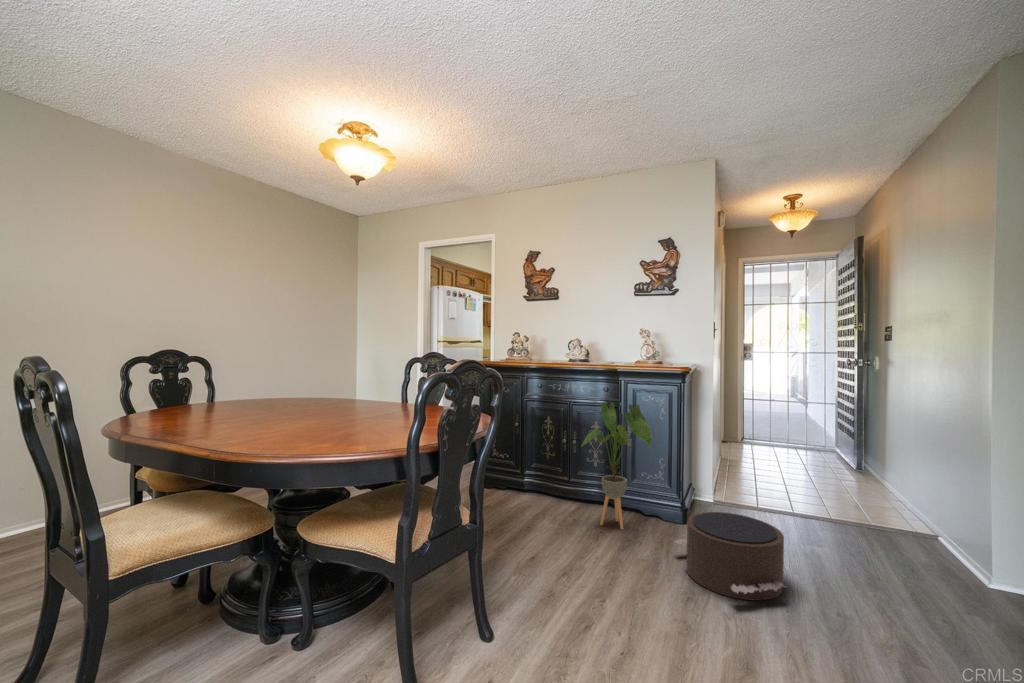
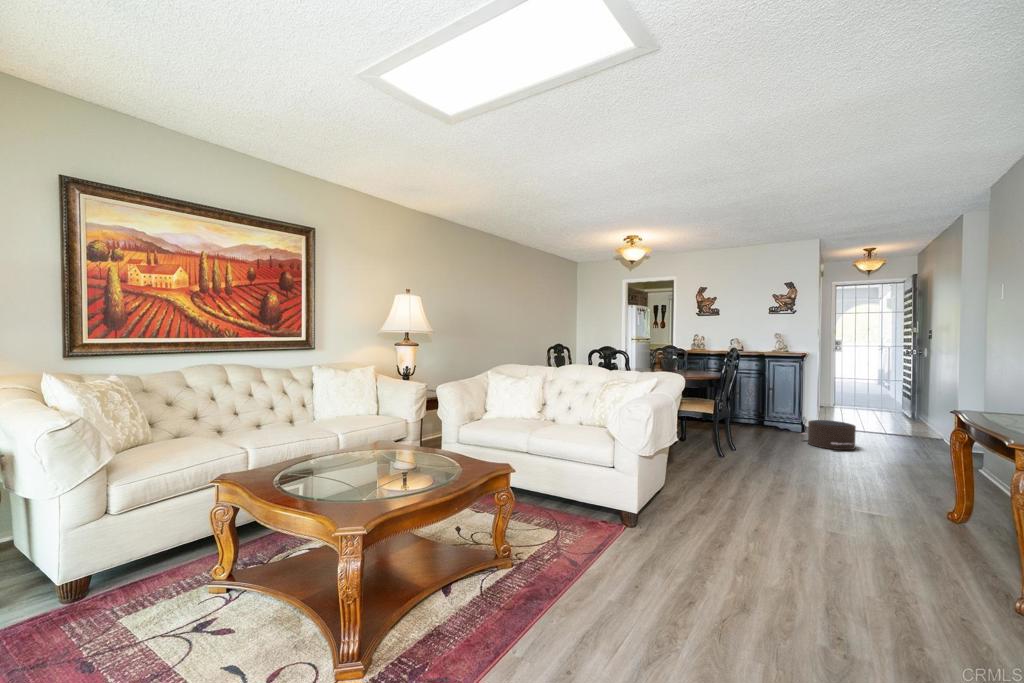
house plant: present [582,403,652,529] -> none [747,371,788,433]

